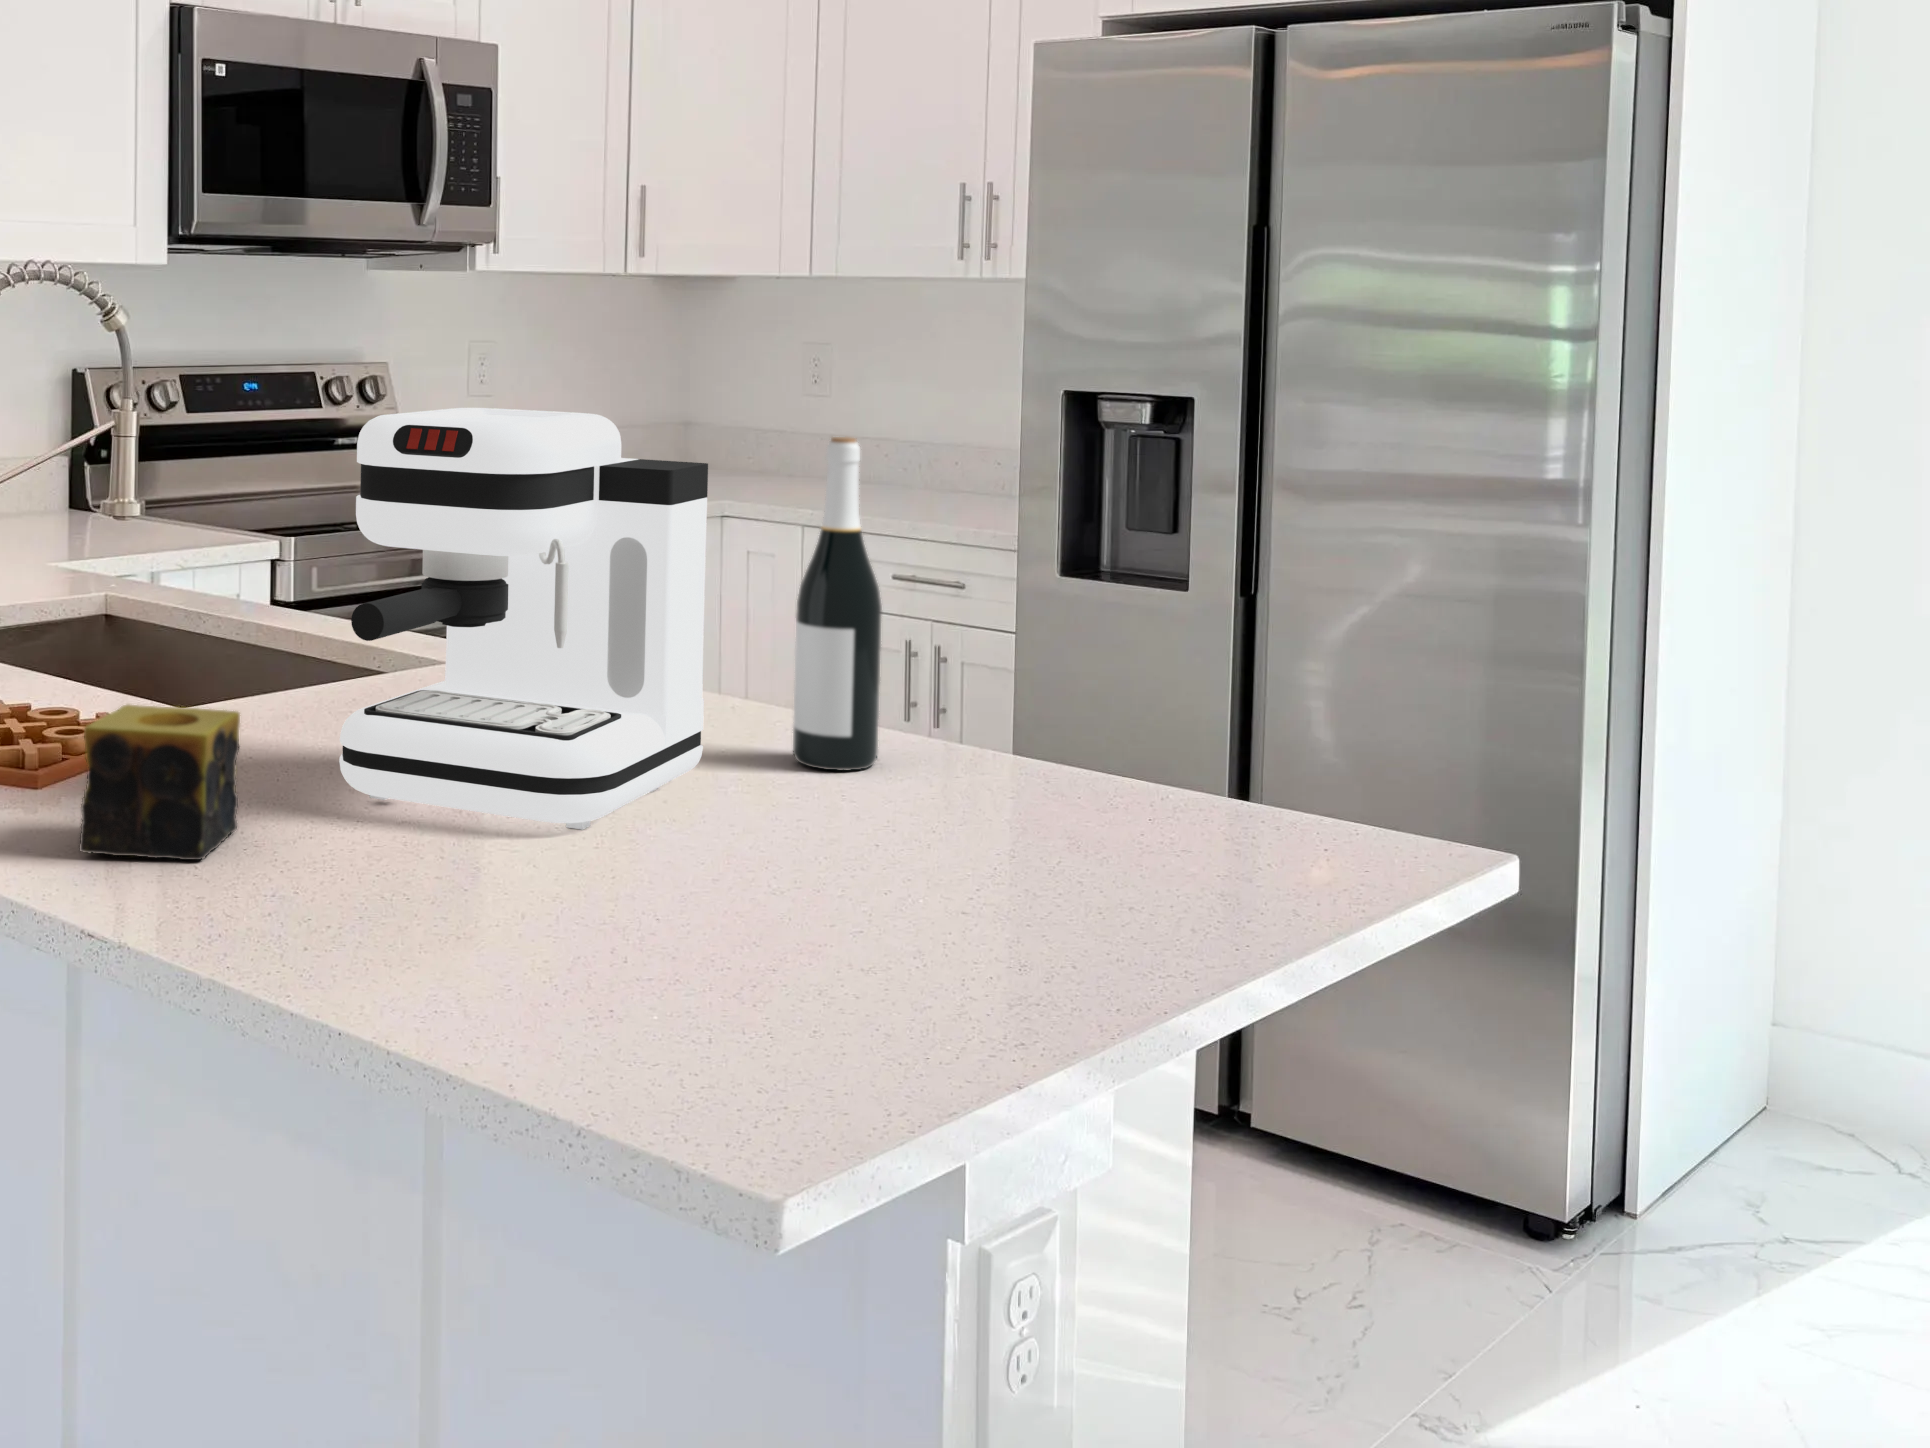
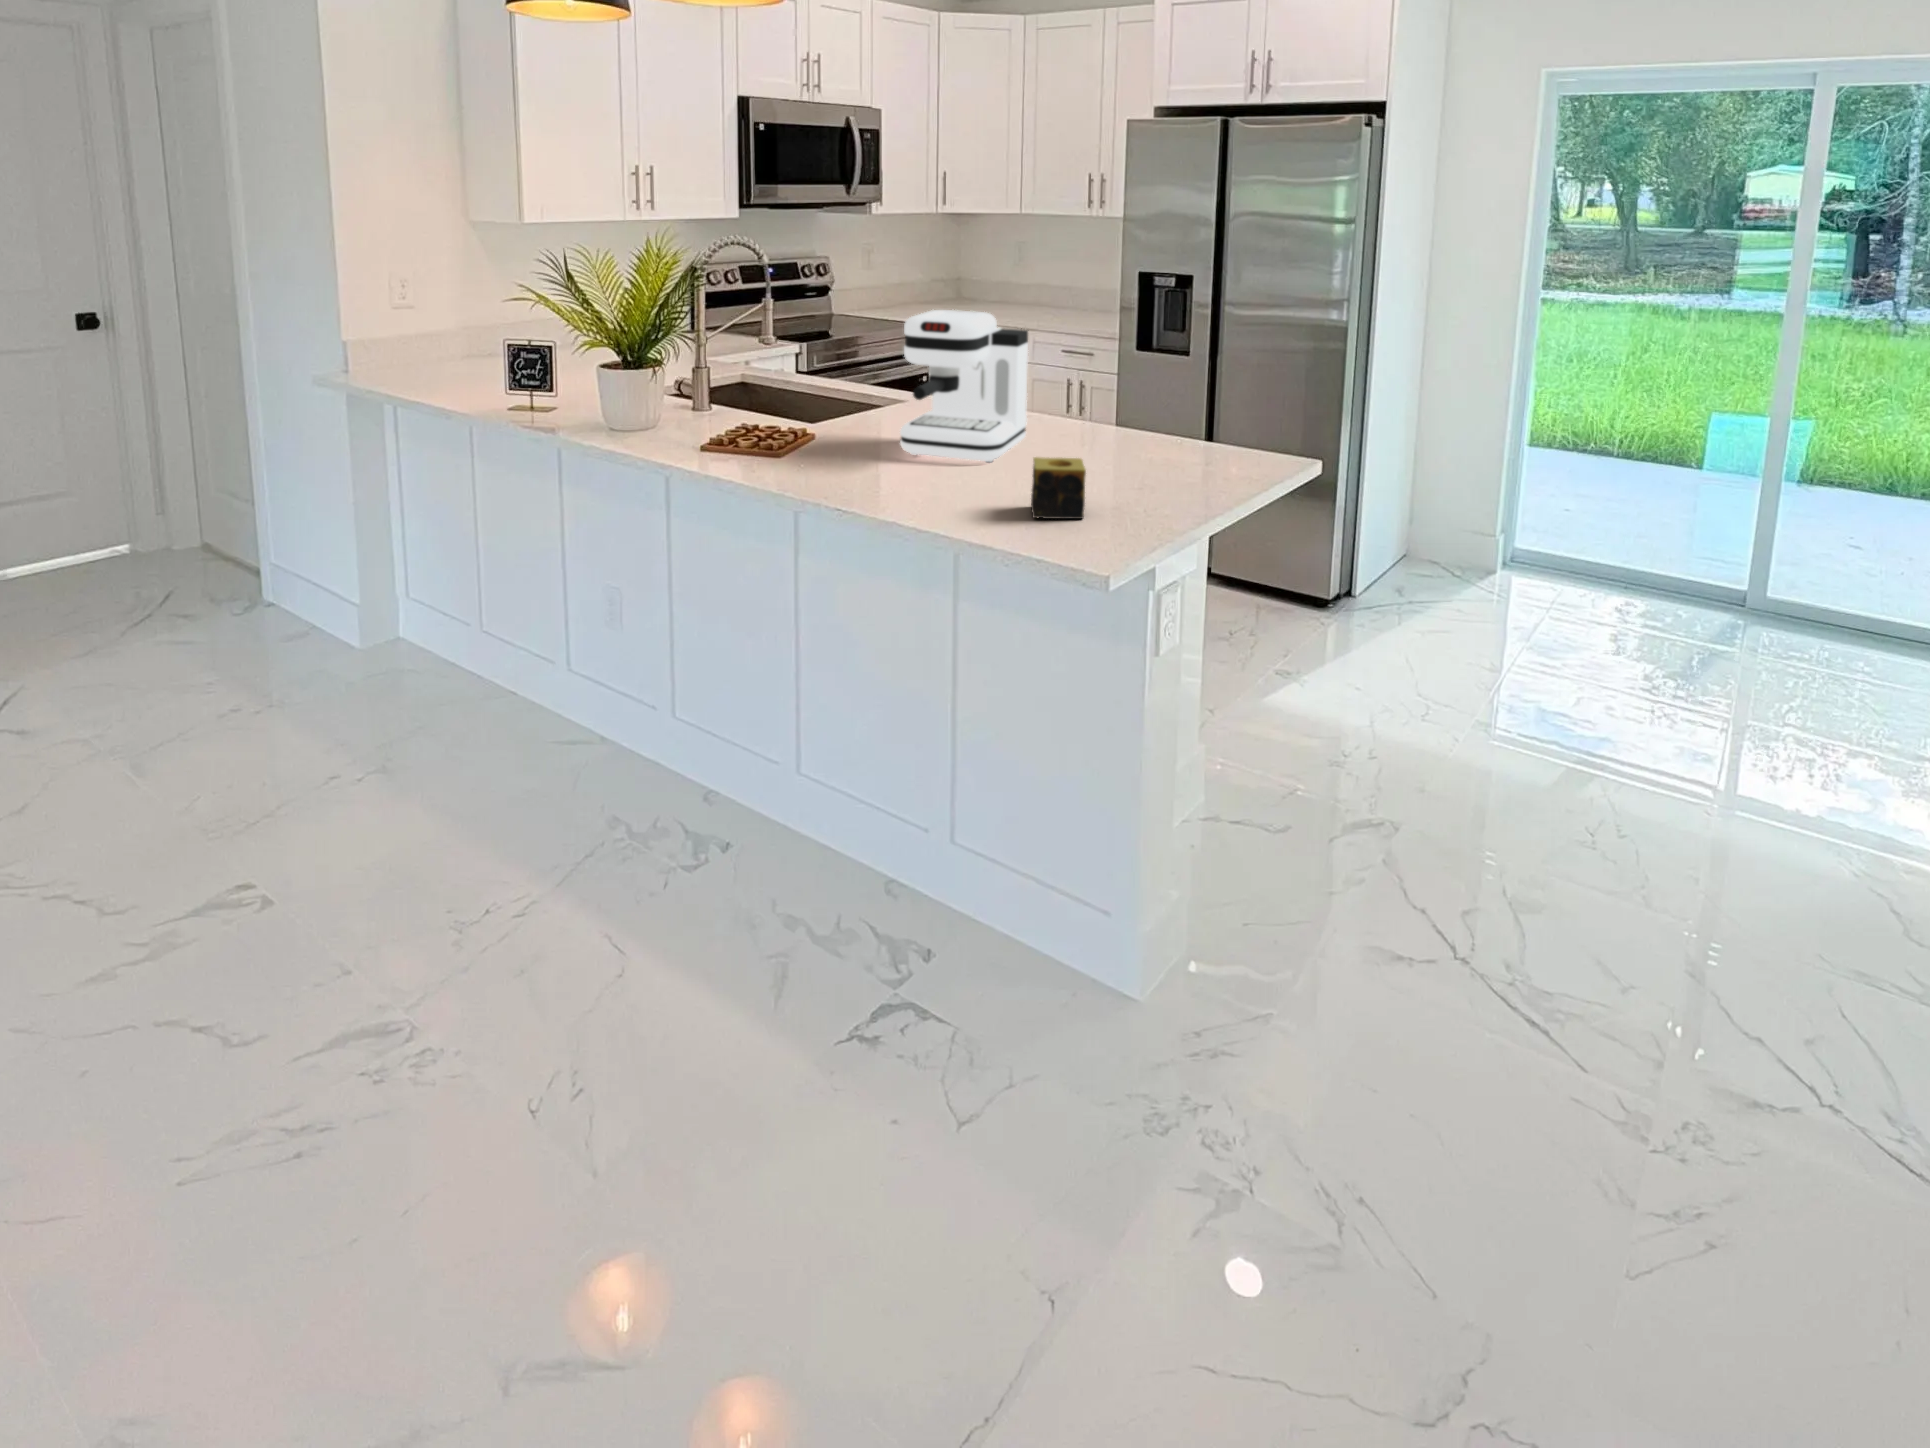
wine bottle: present [793,437,882,771] -> none [1056,318,1088,438]
candle: present [80,705,240,860] -> present [1031,457,1086,519]

